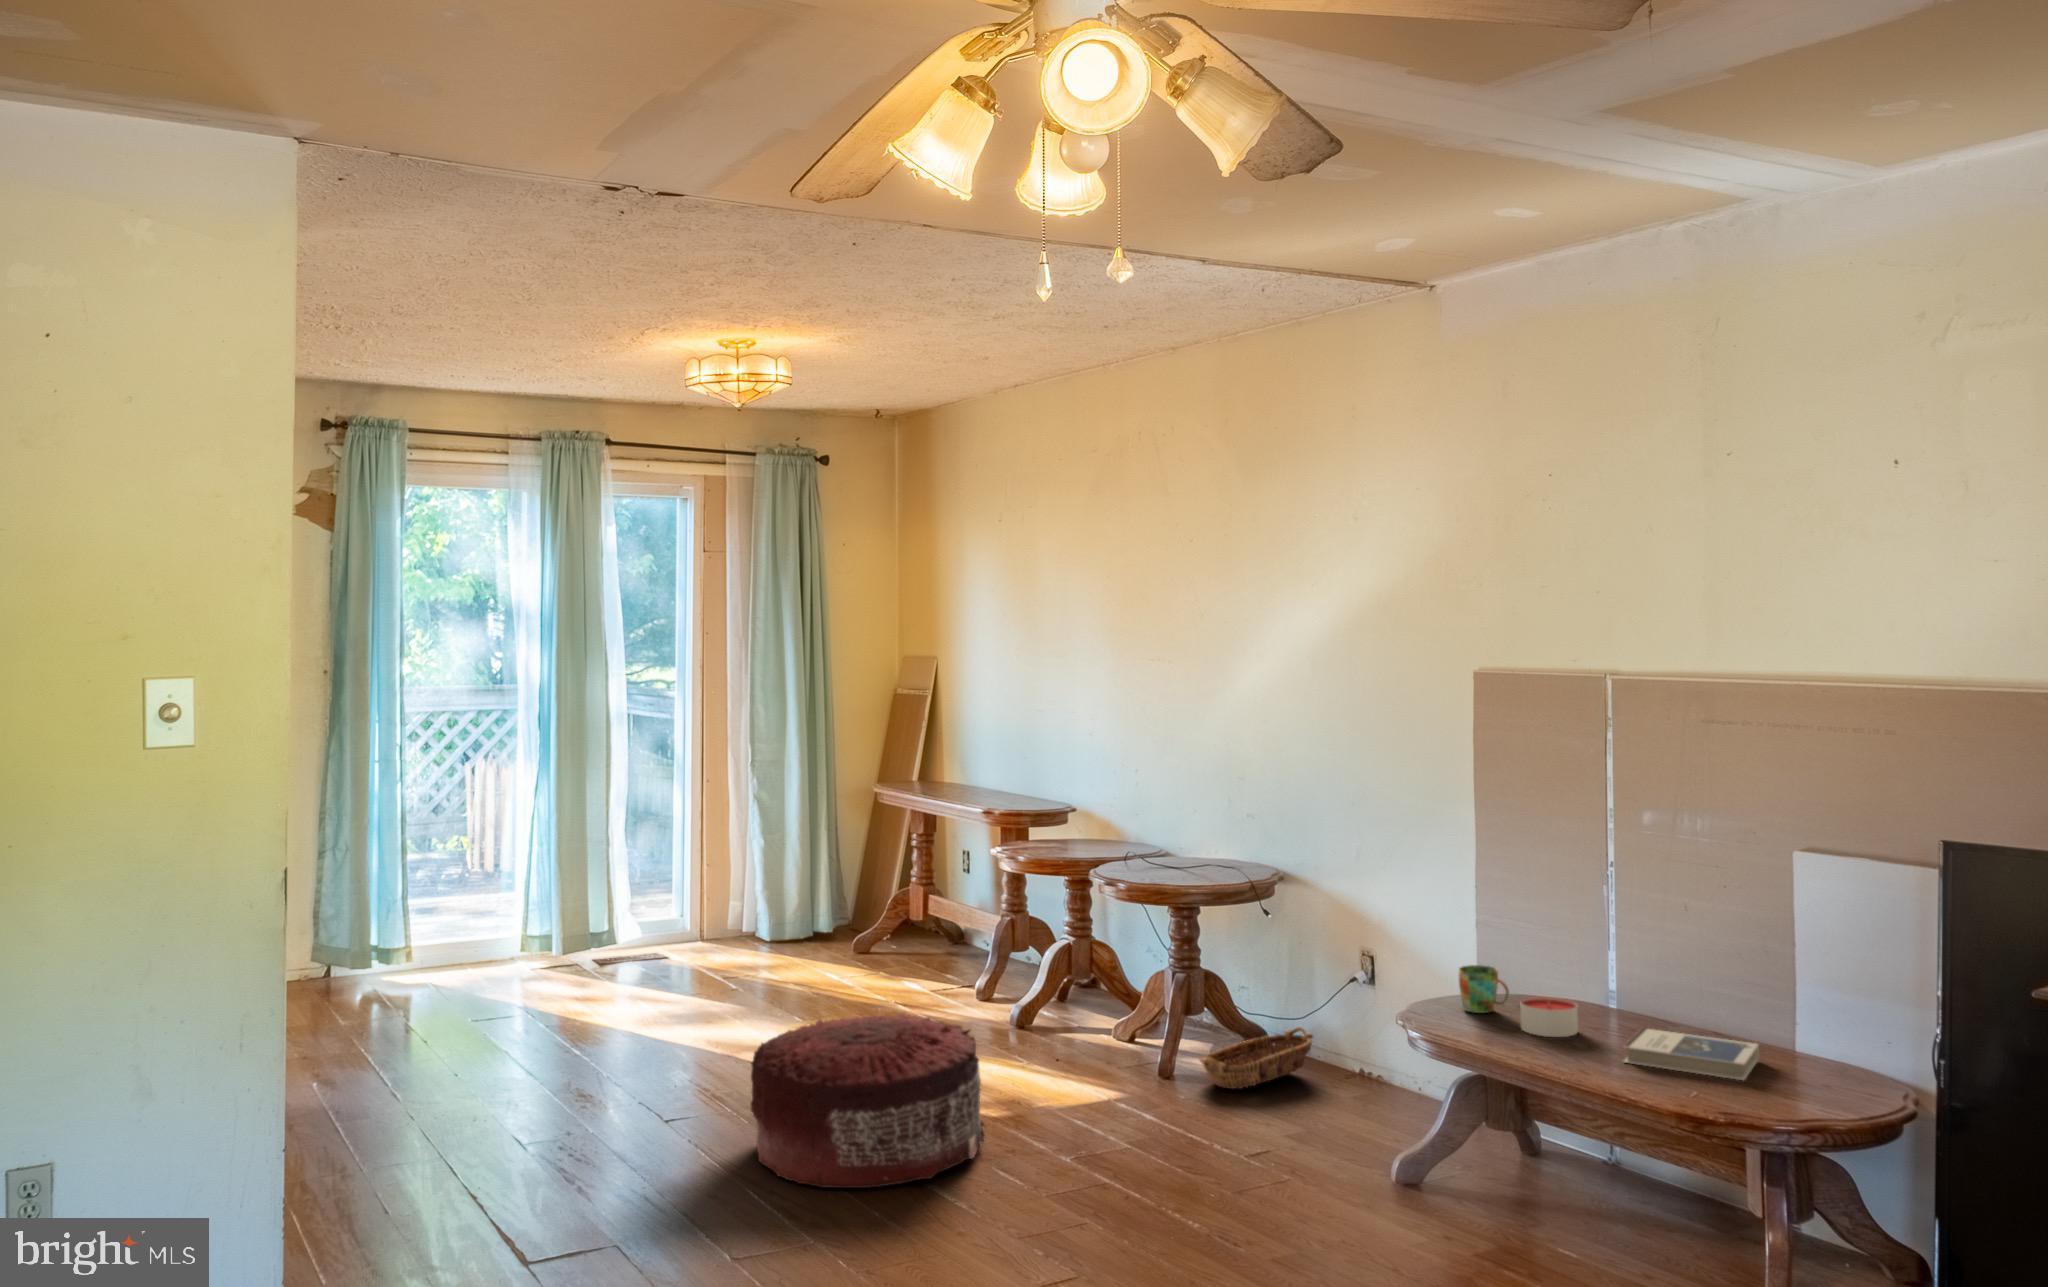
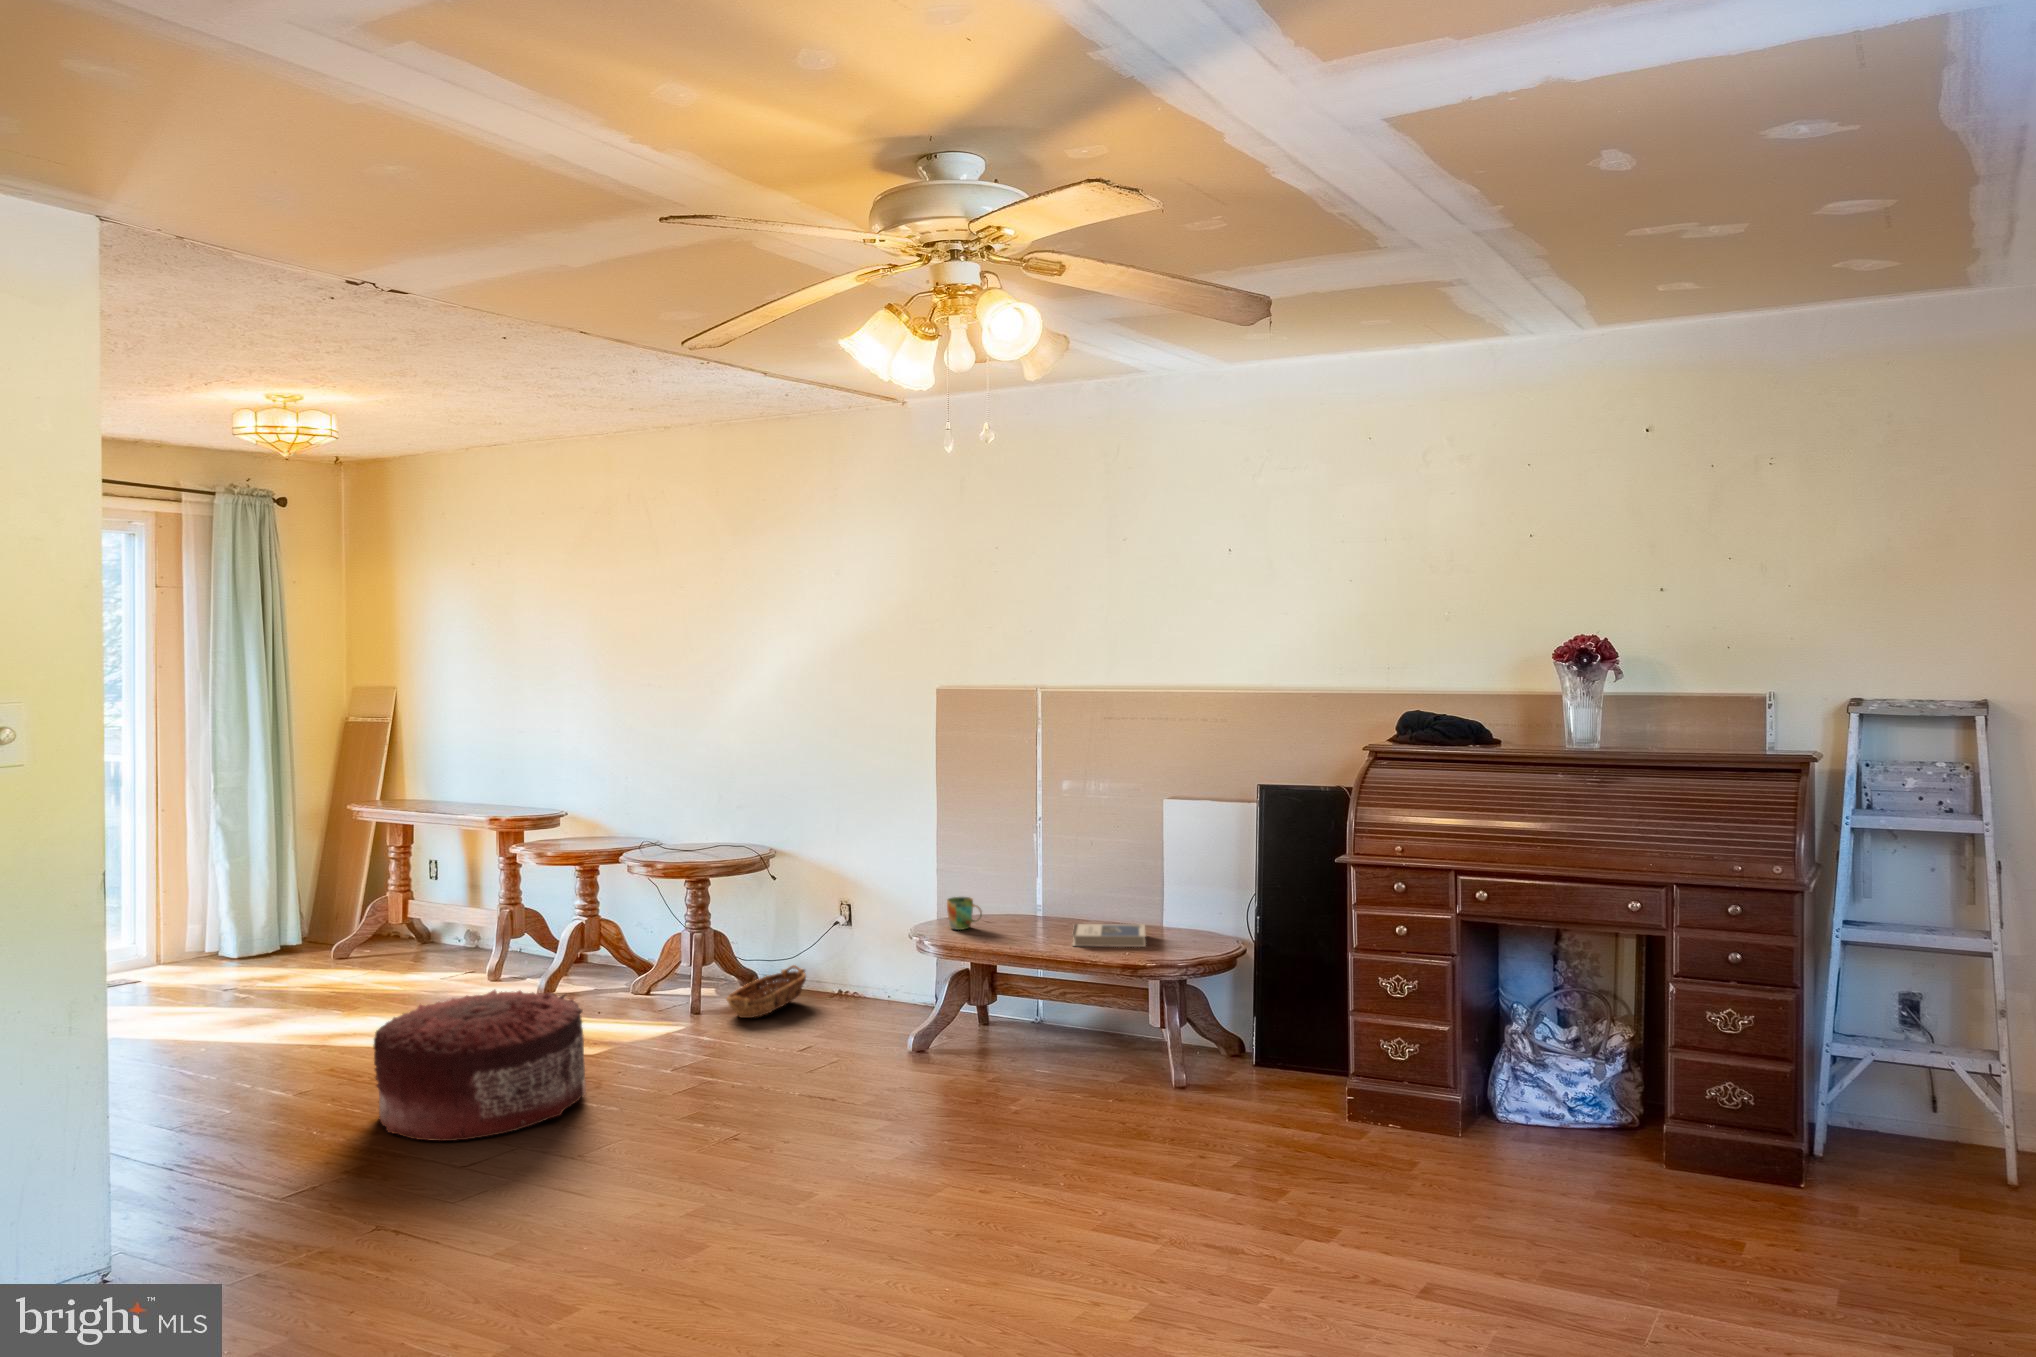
candle: present [1521,997,1578,1037] -> none [995,912,1032,938]

